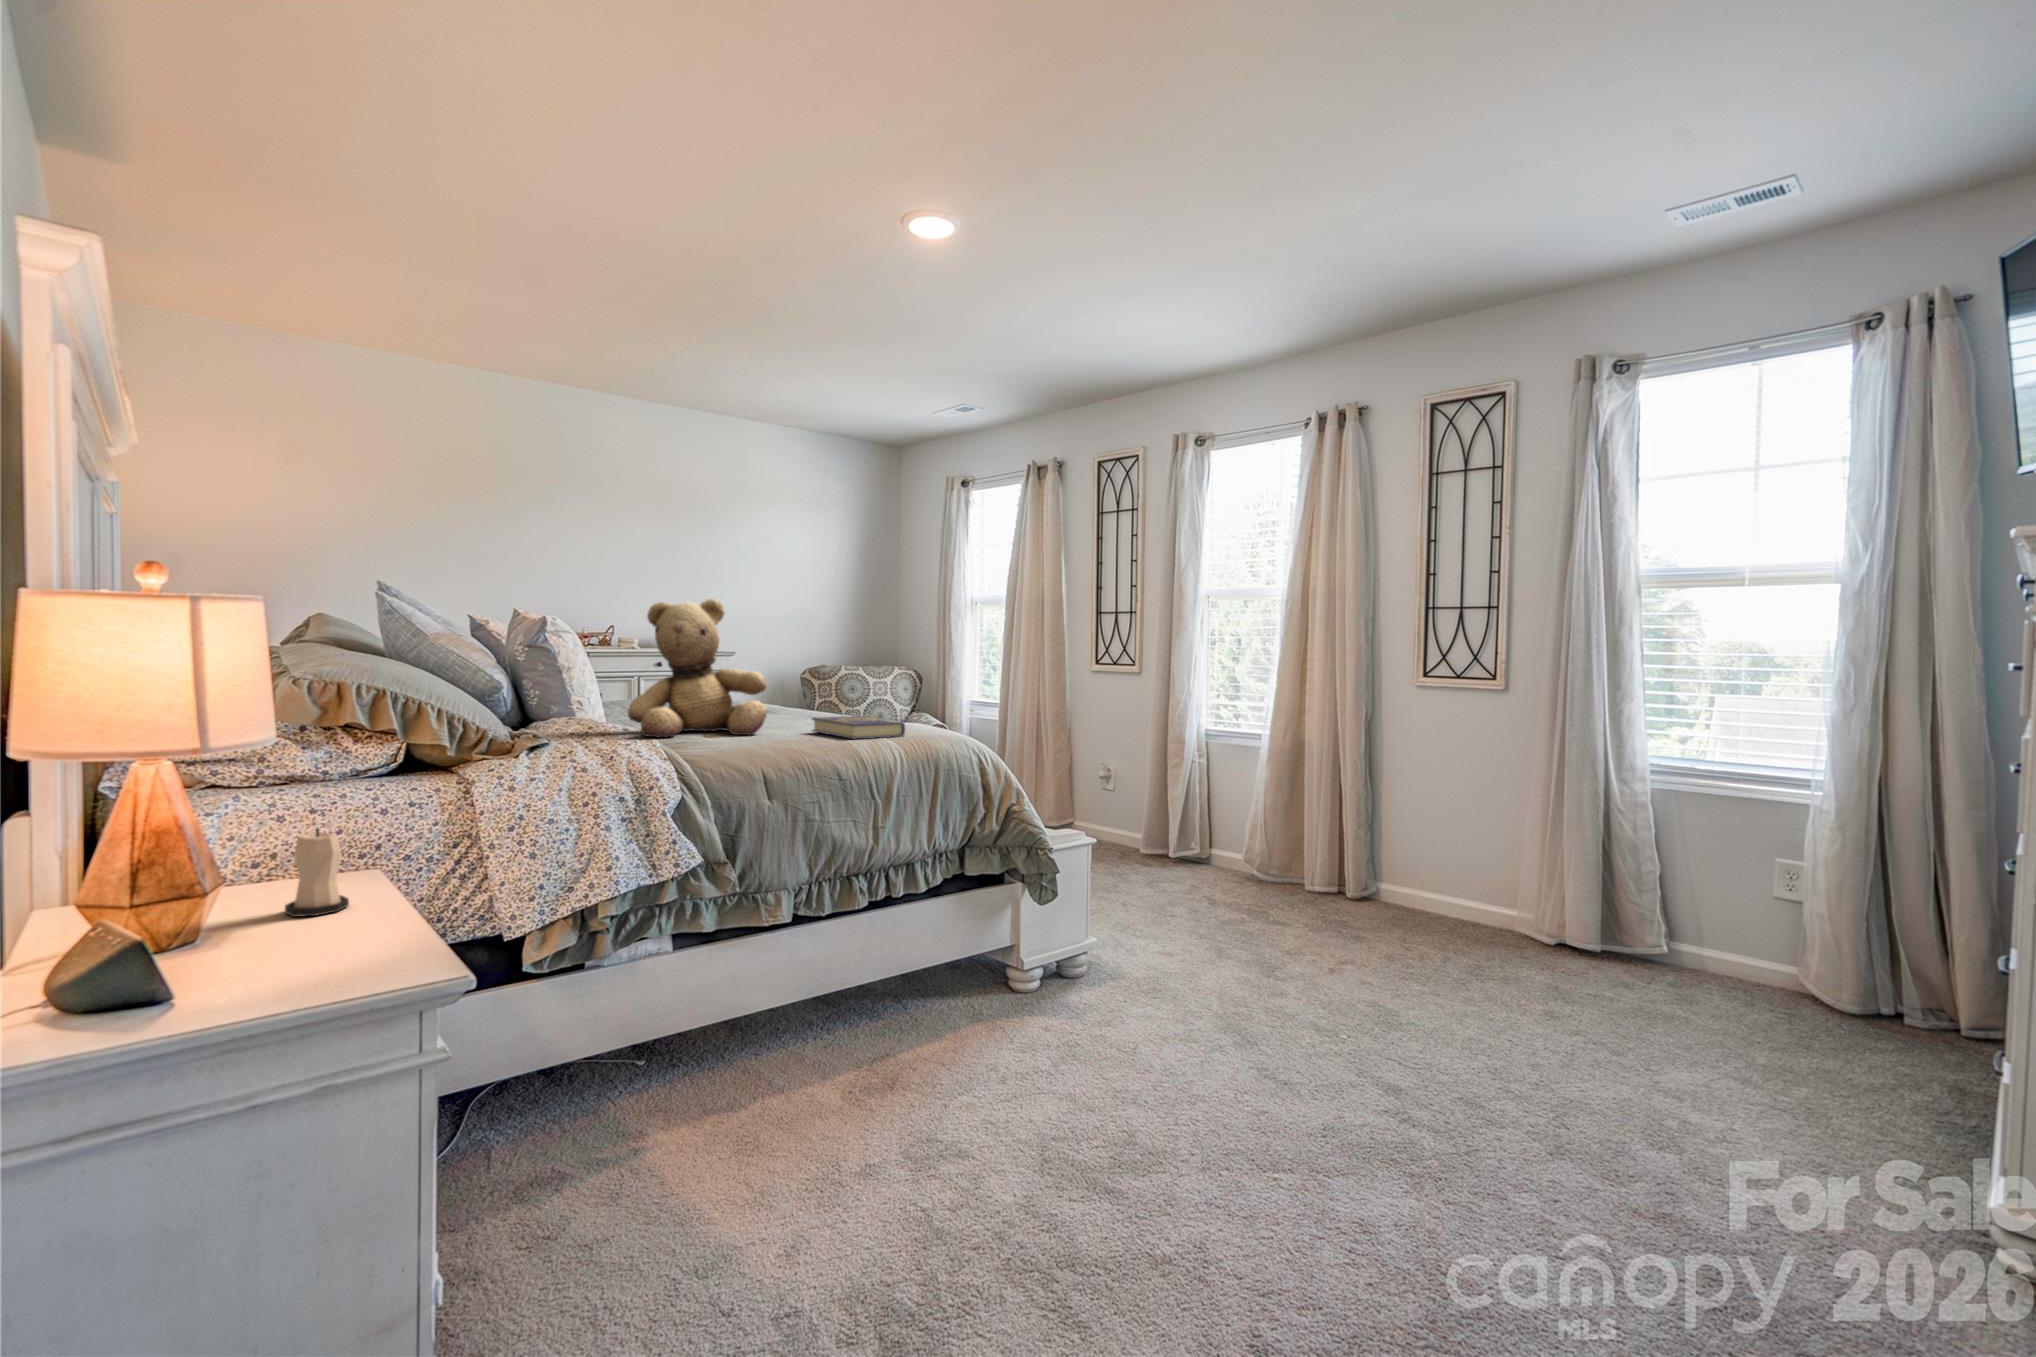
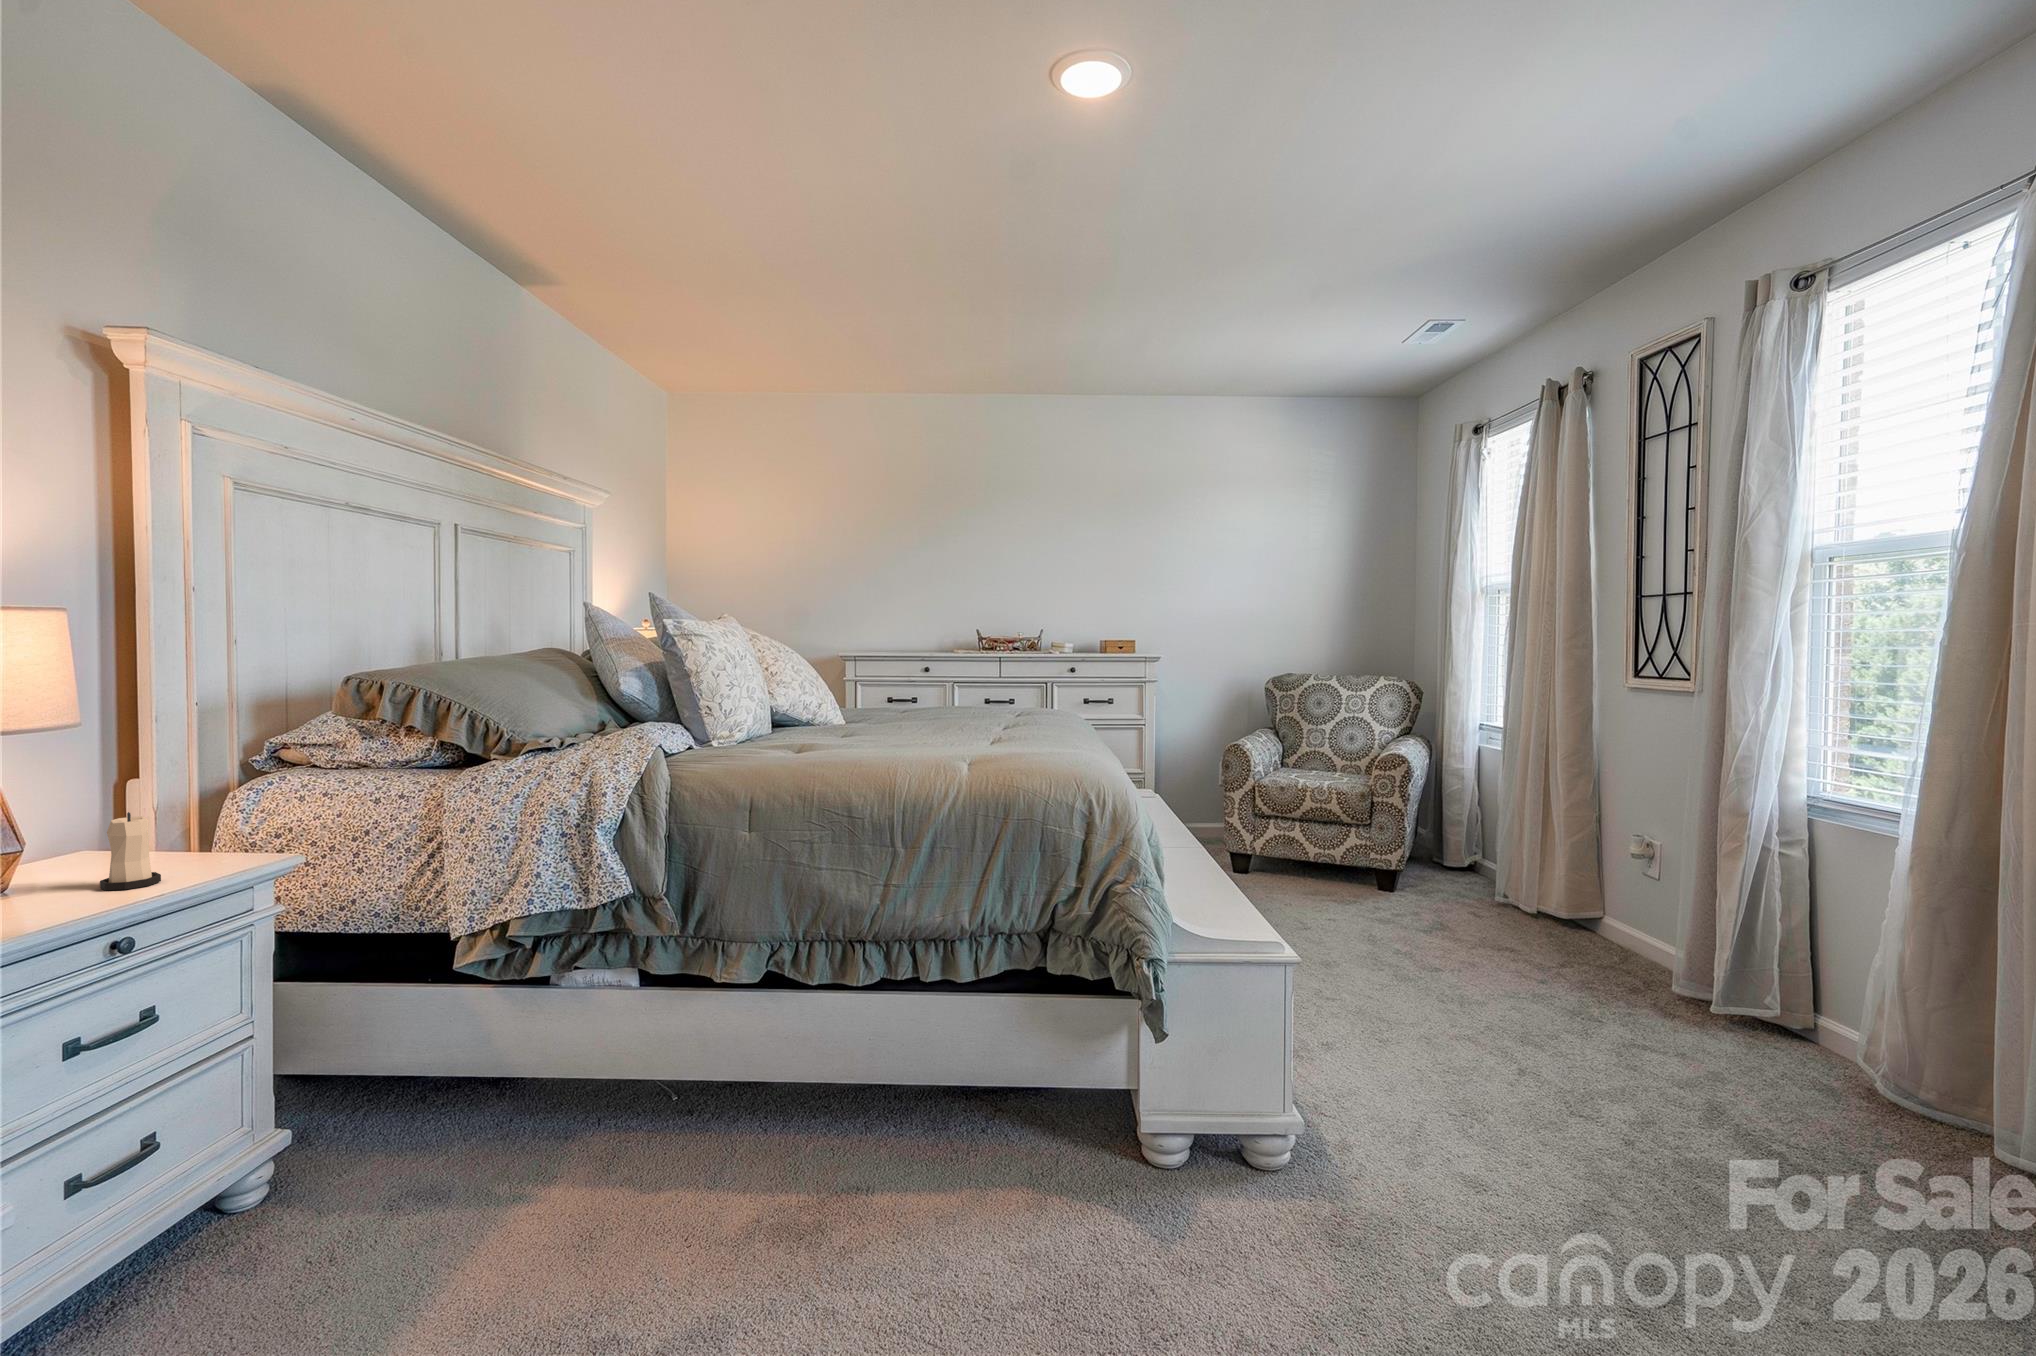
teddy bear: present [628,599,767,738] -> none [749,599,888,754]
book: present [813,716,905,739] -> none [892,737,981,770]

